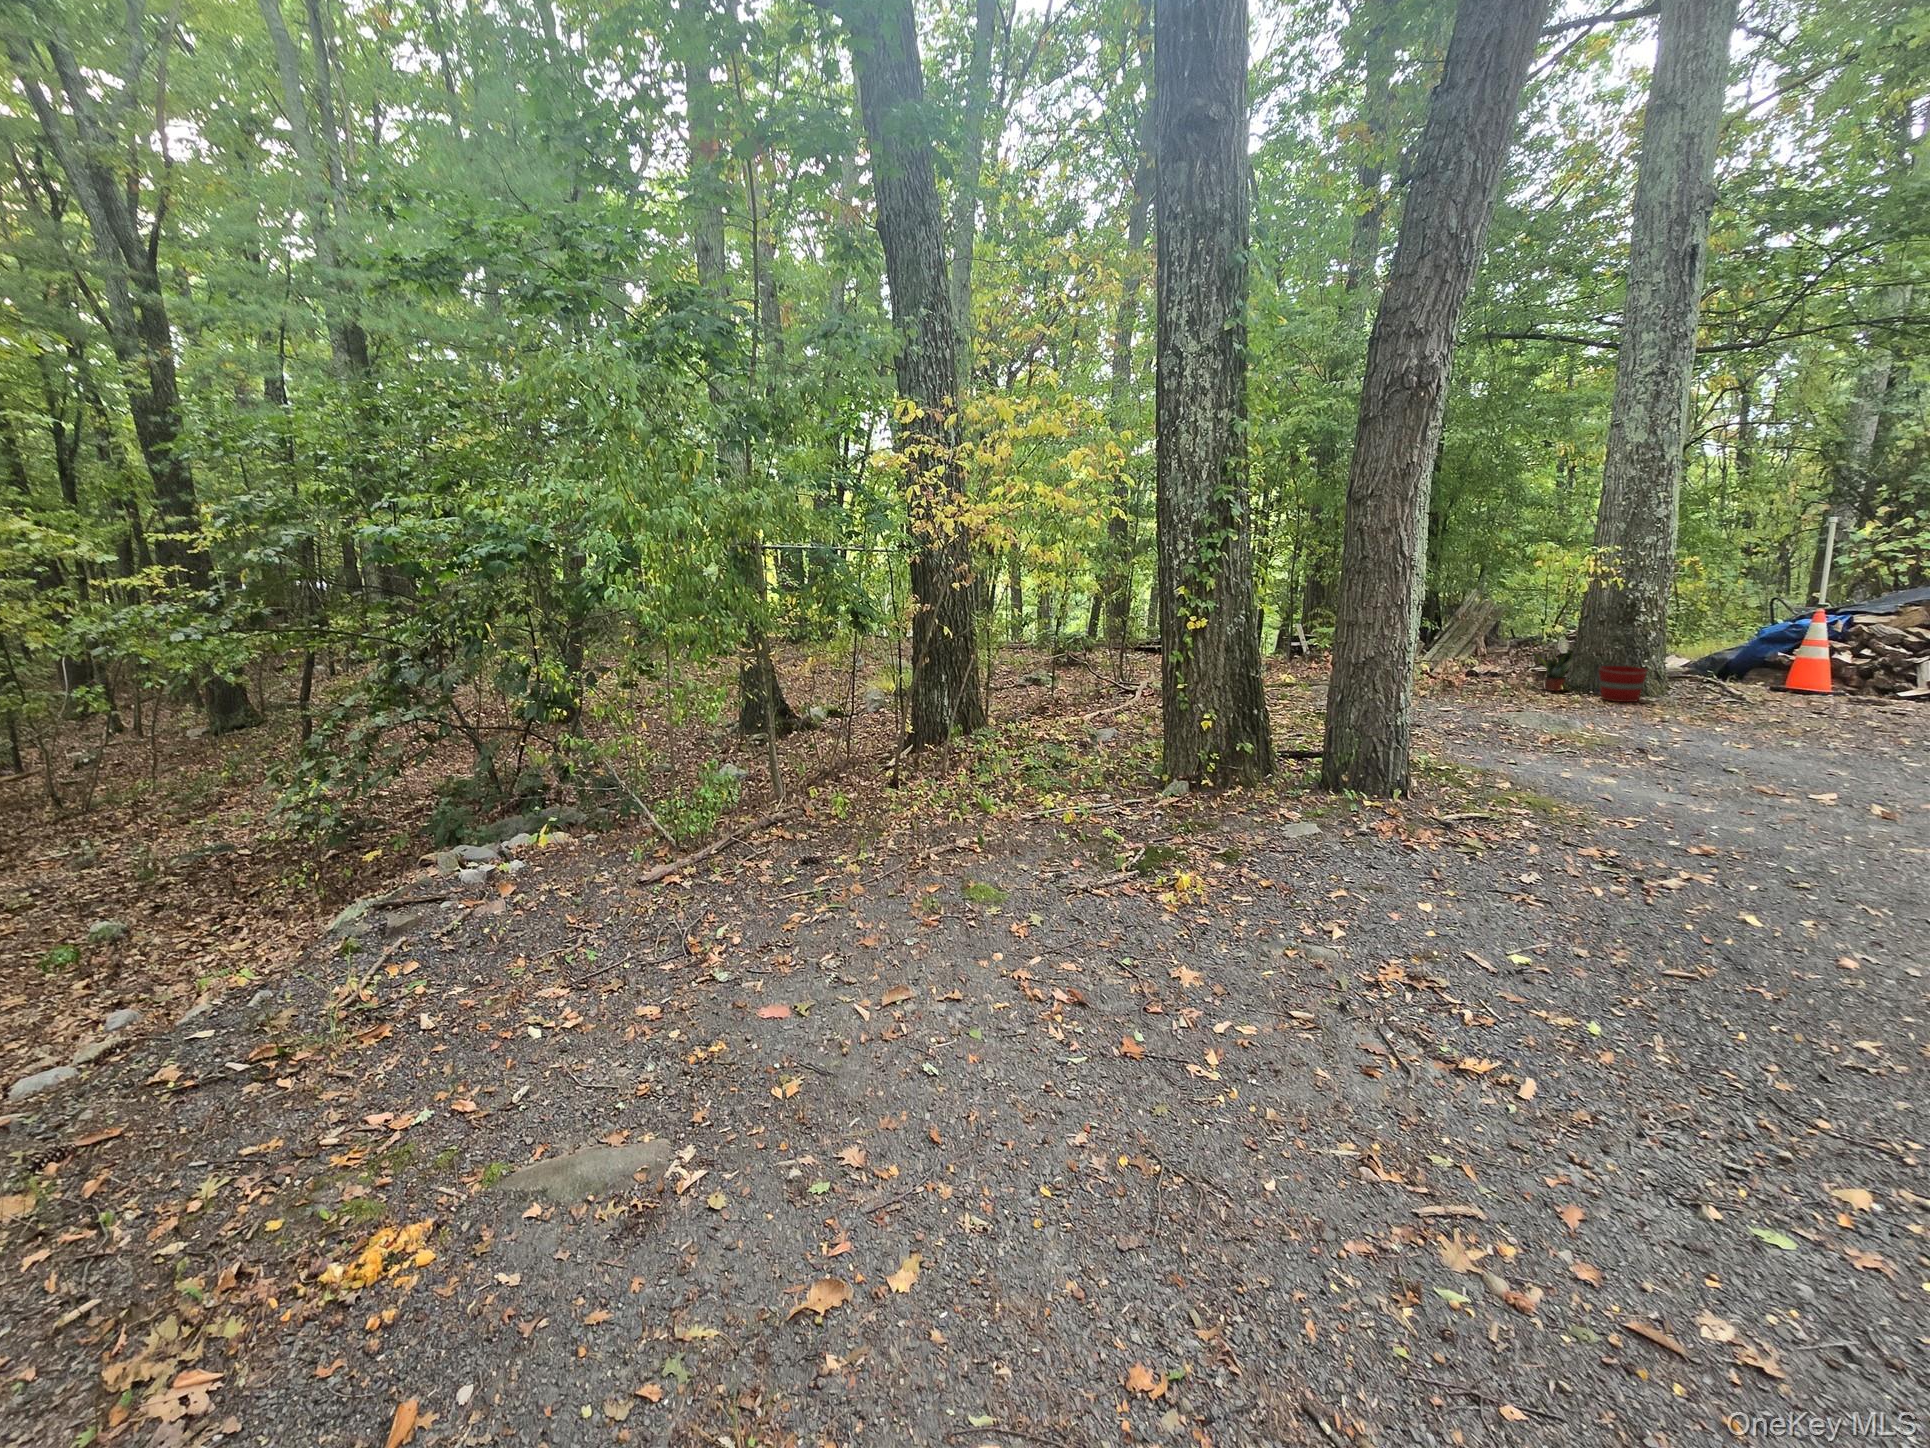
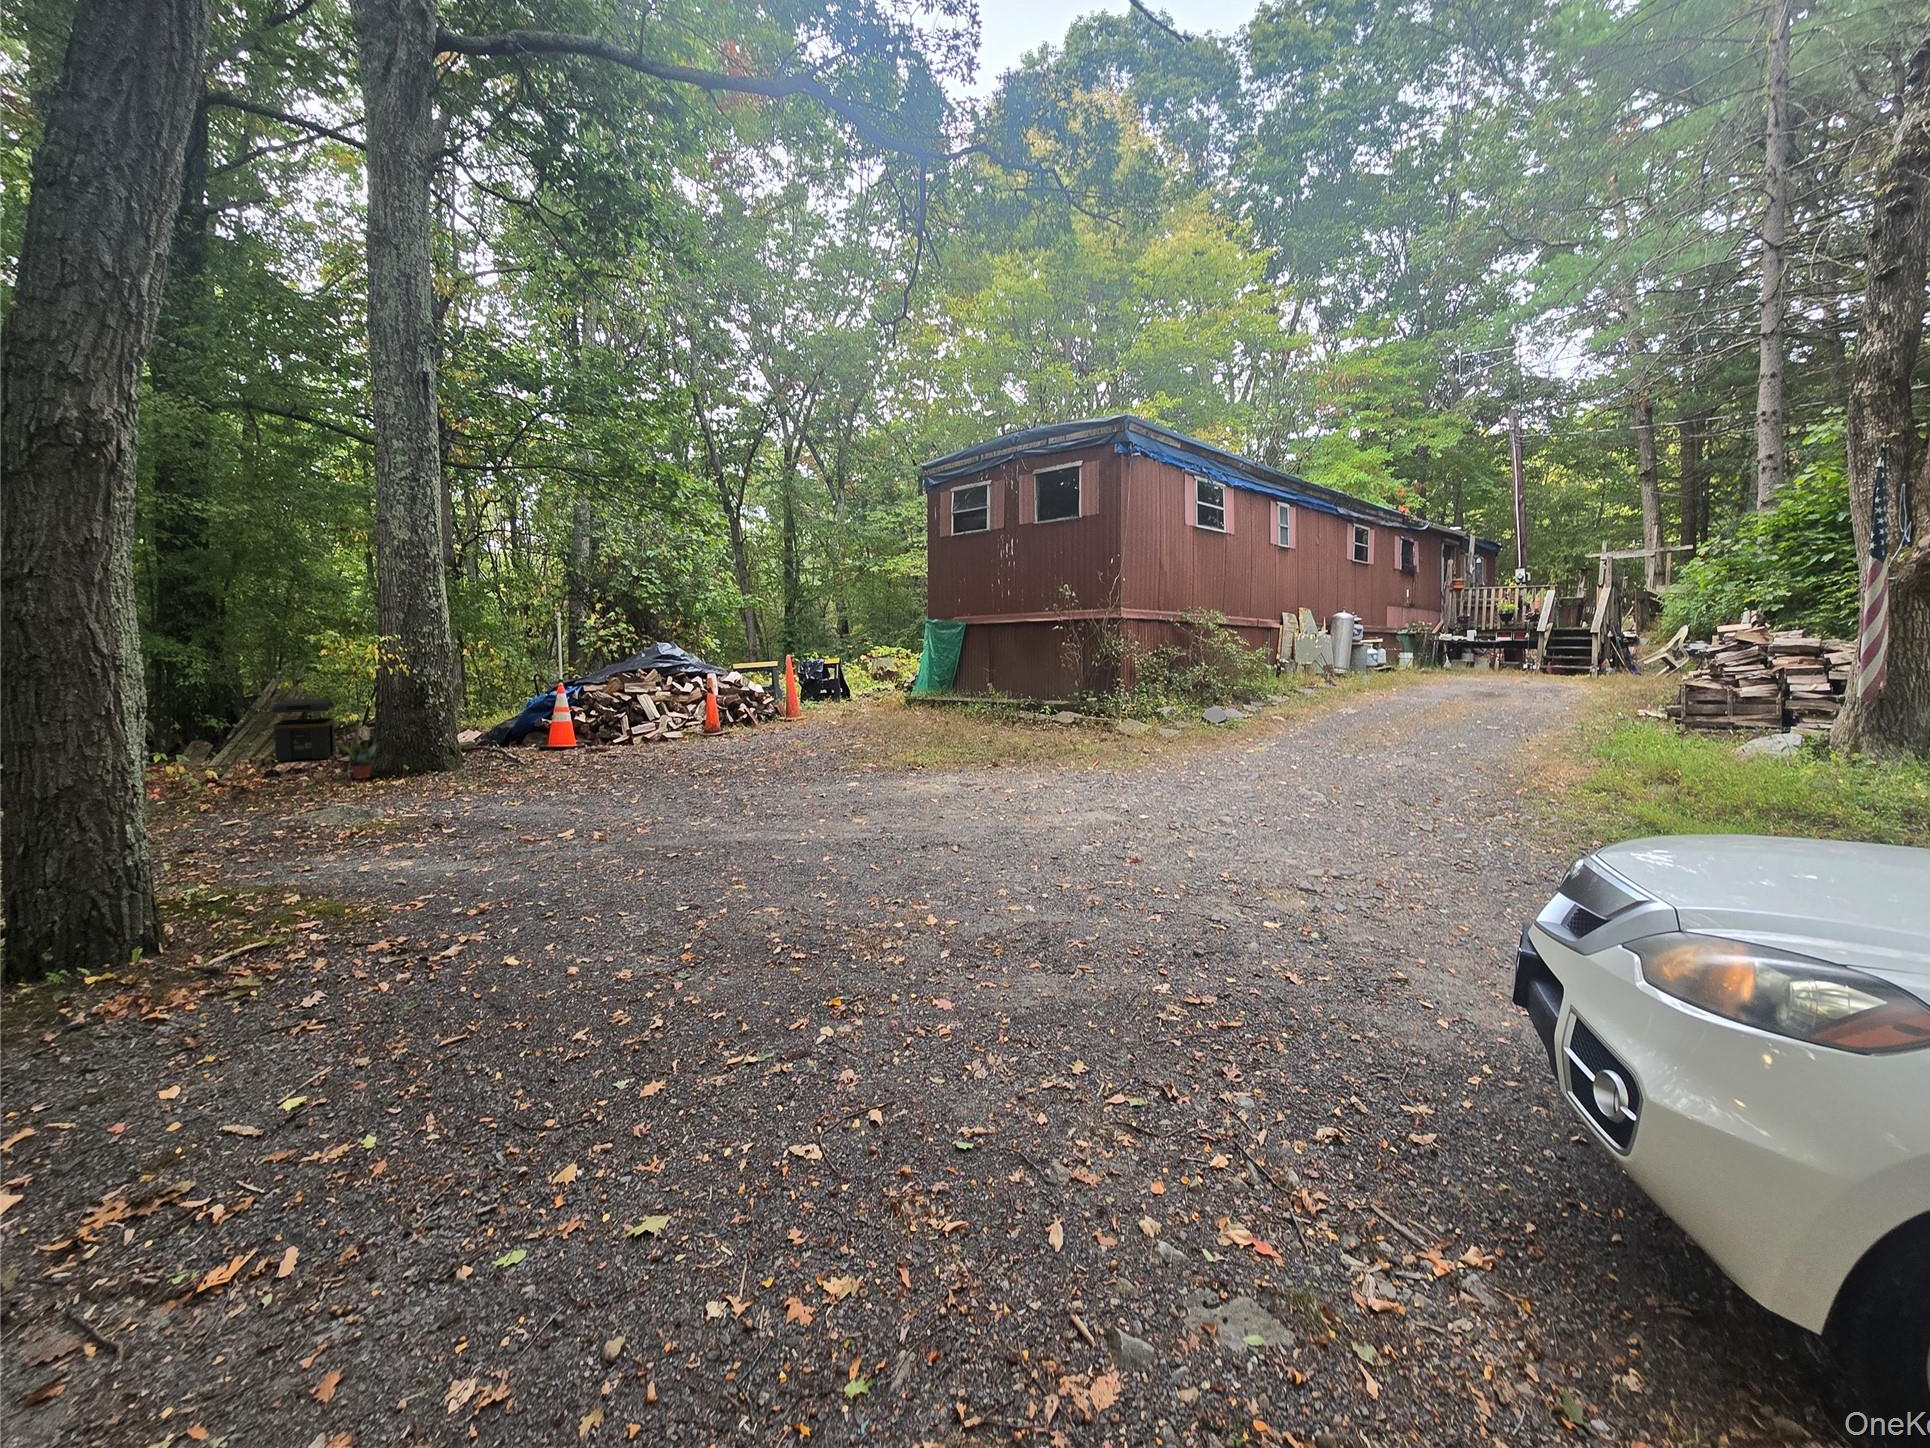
toolbox: none [1477,613,1531,669] -> present [272,699,335,761]
bucket: present [1599,666,1648,702] -> none [401,745,446,780]

